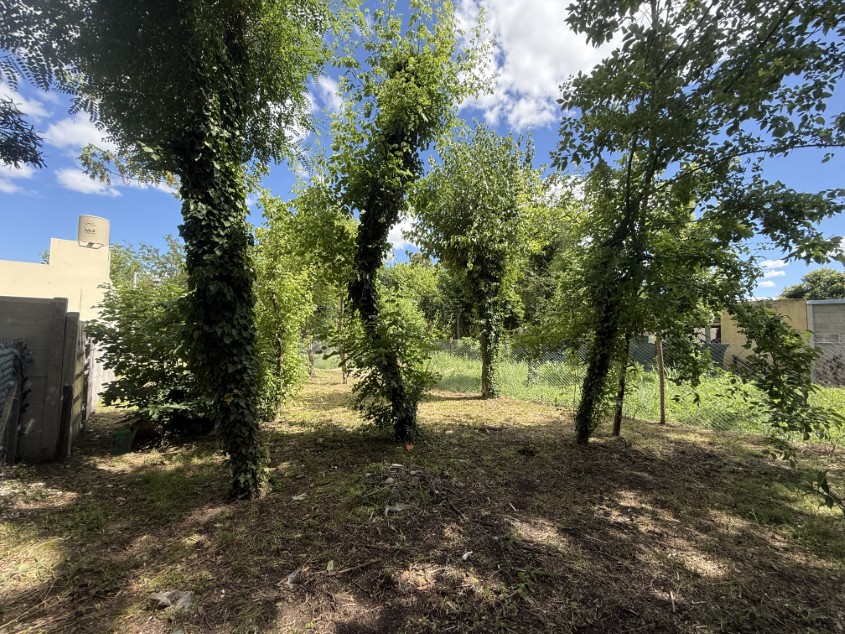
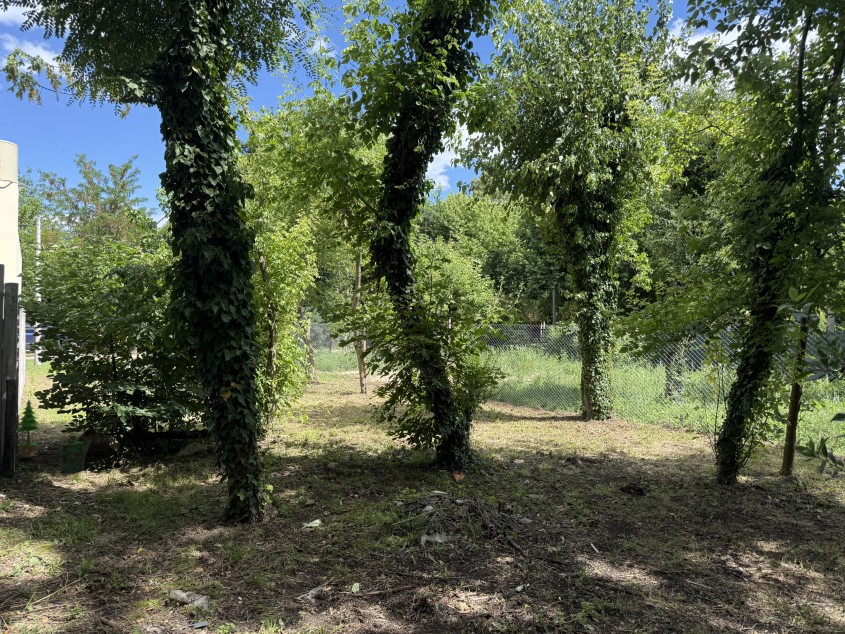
potted tree: none [80,398,100,443] -> present [18,400,40,458]

